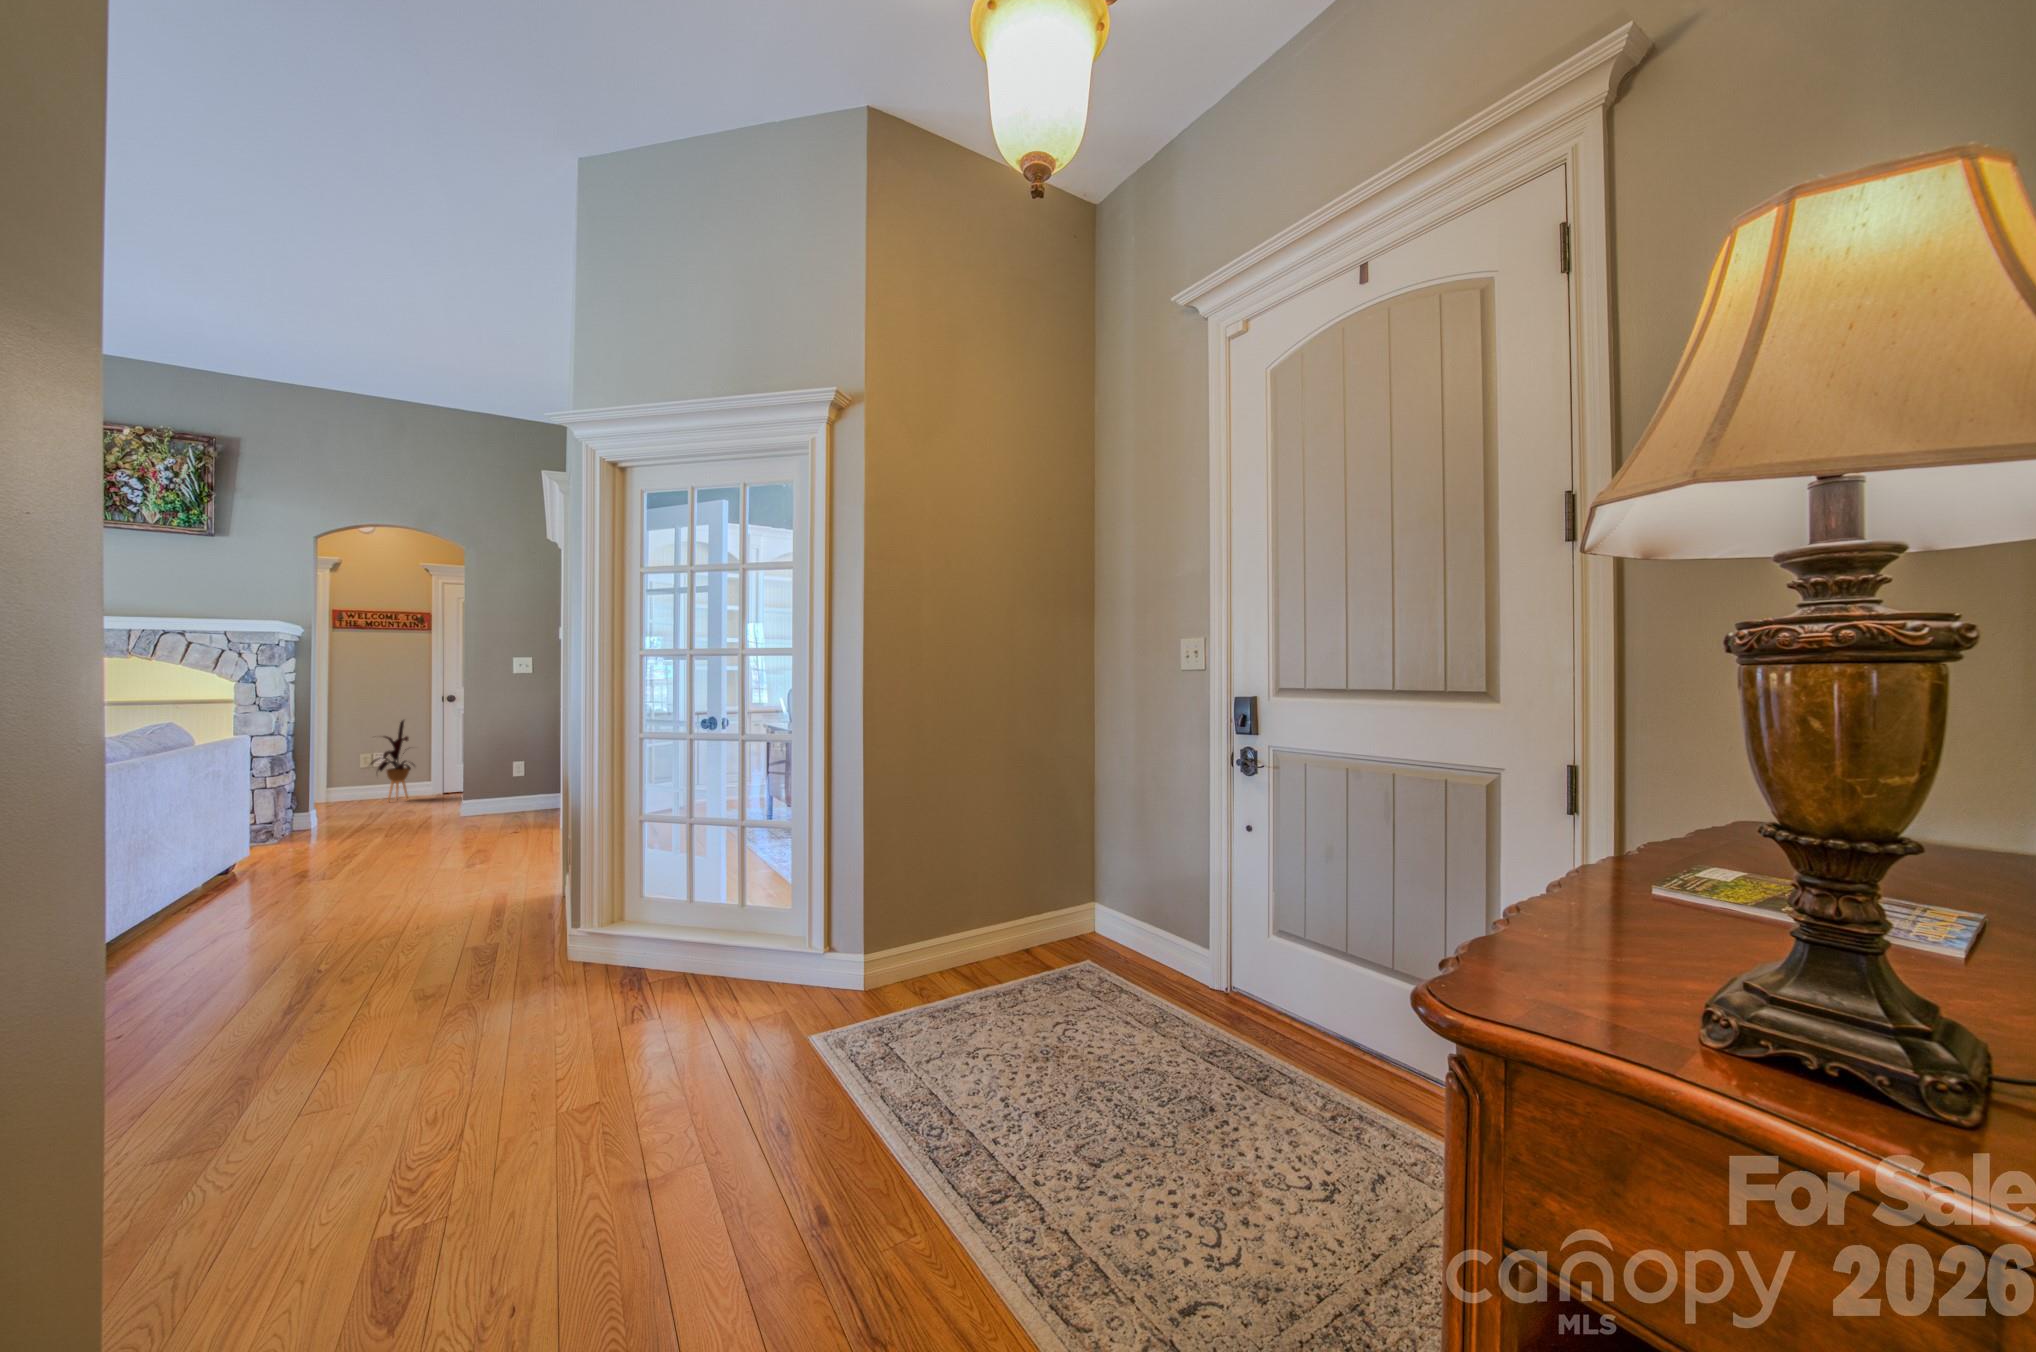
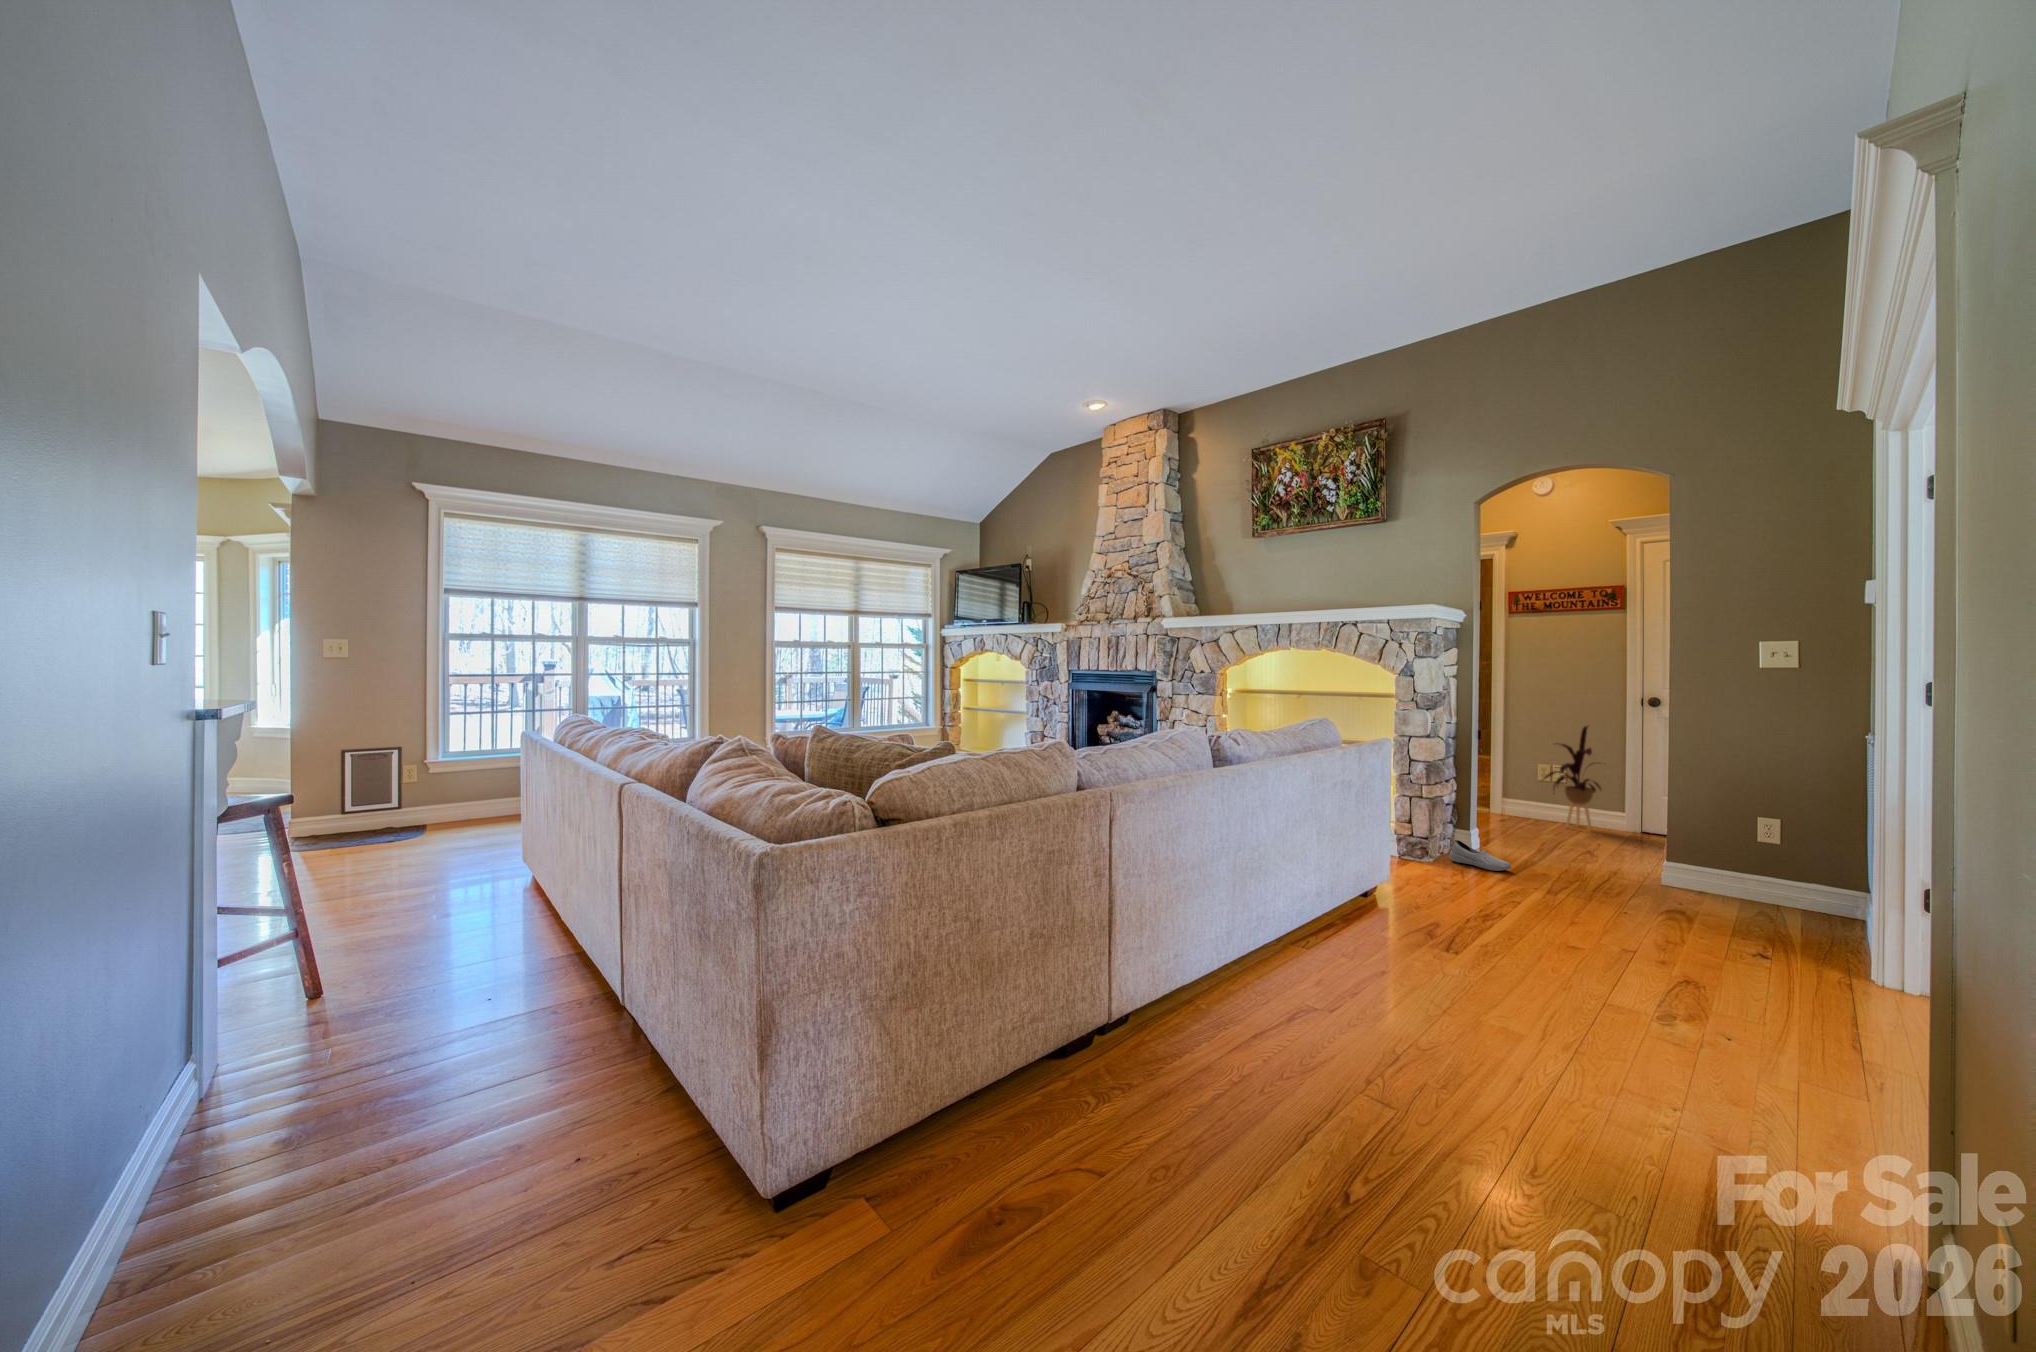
shoe: none [294,819,353,838] -> present [1449,840,1511,871]

